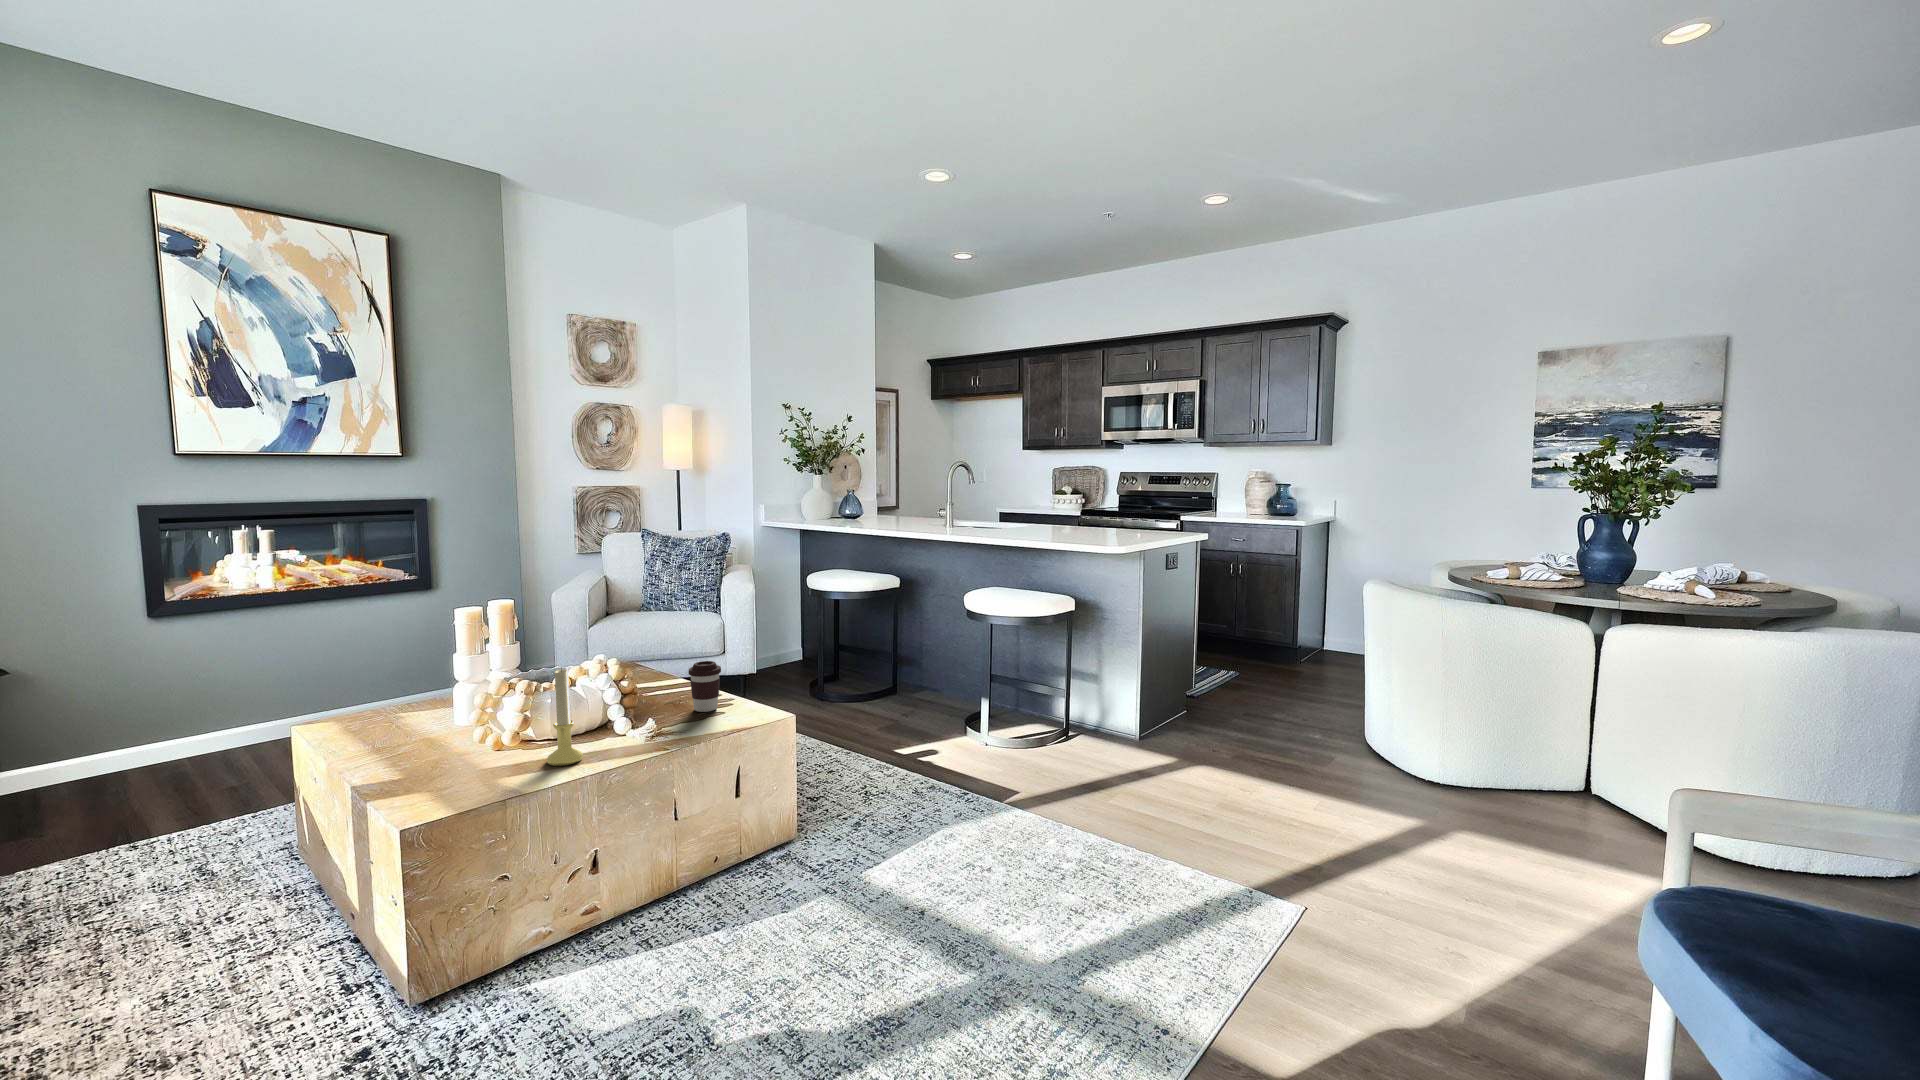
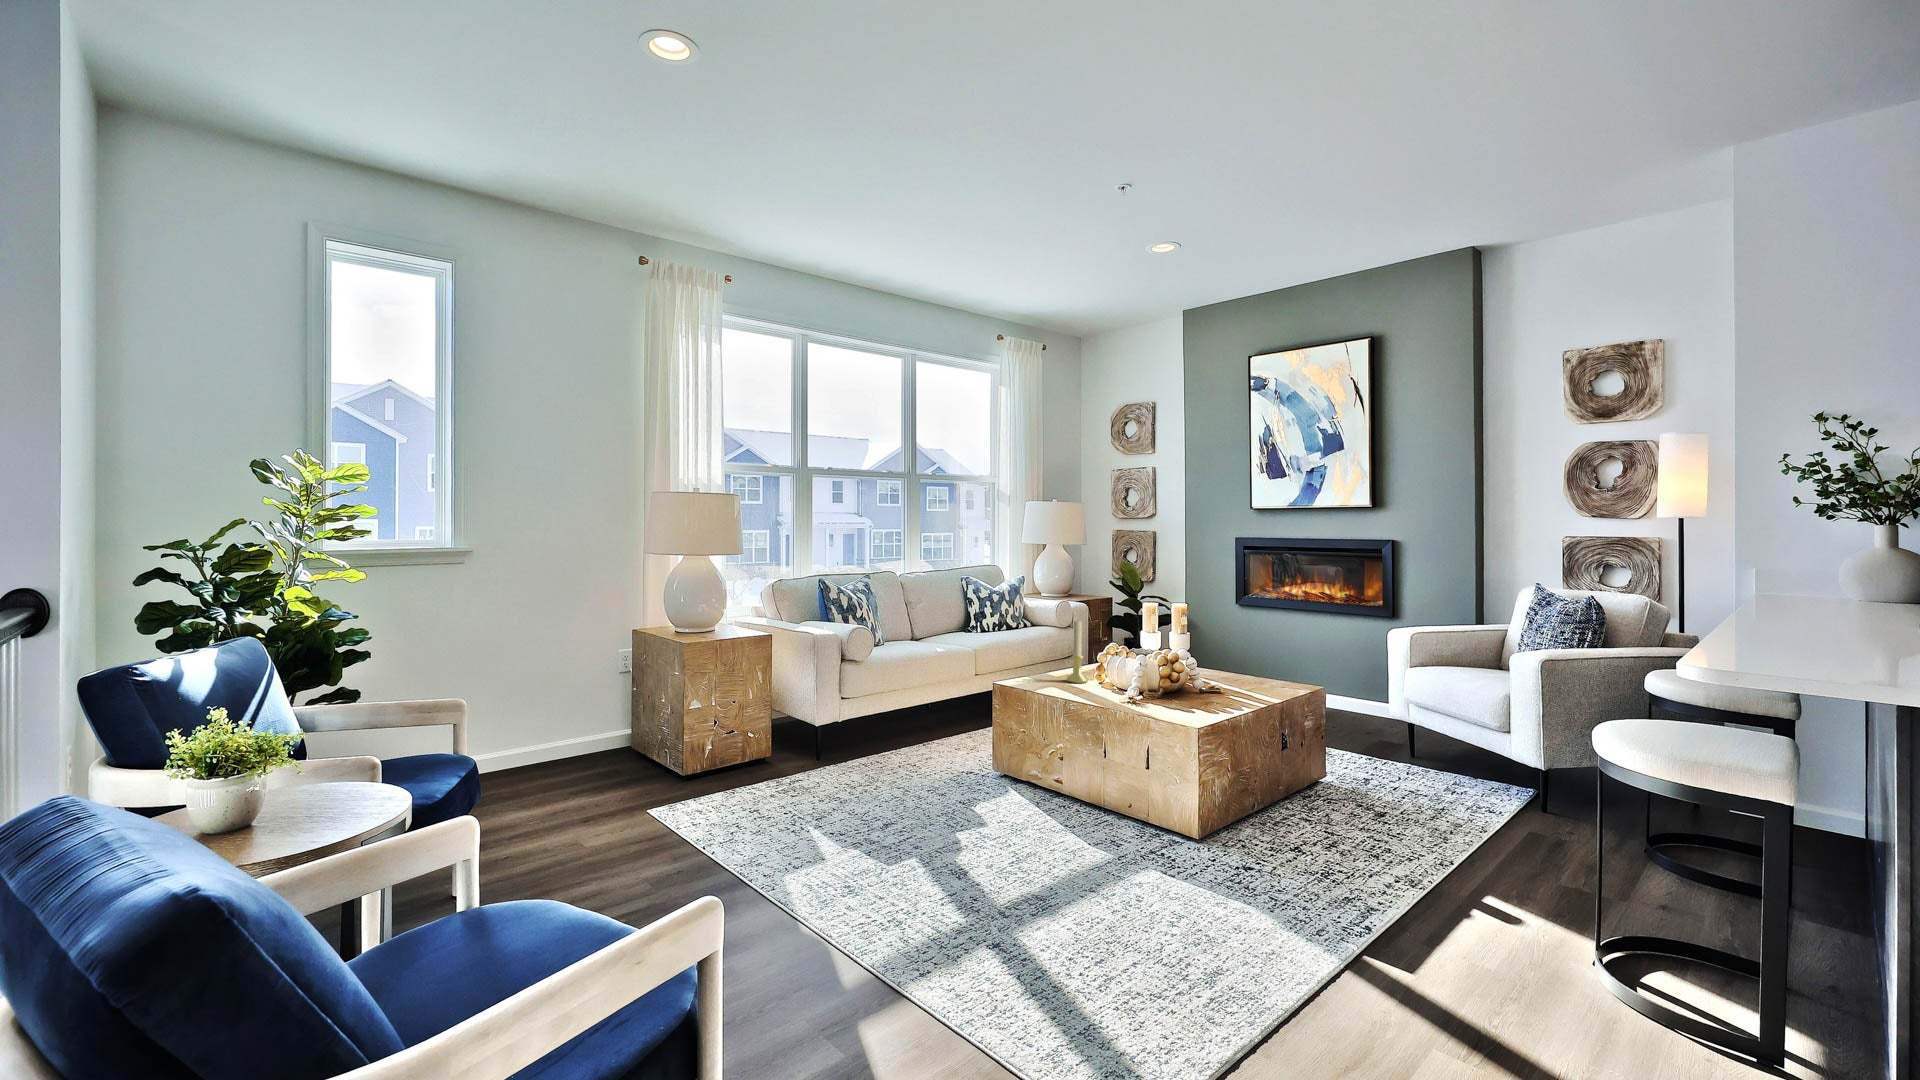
coffee cup: present [689,661,721,712] -> none [1194,653,1223,697]

